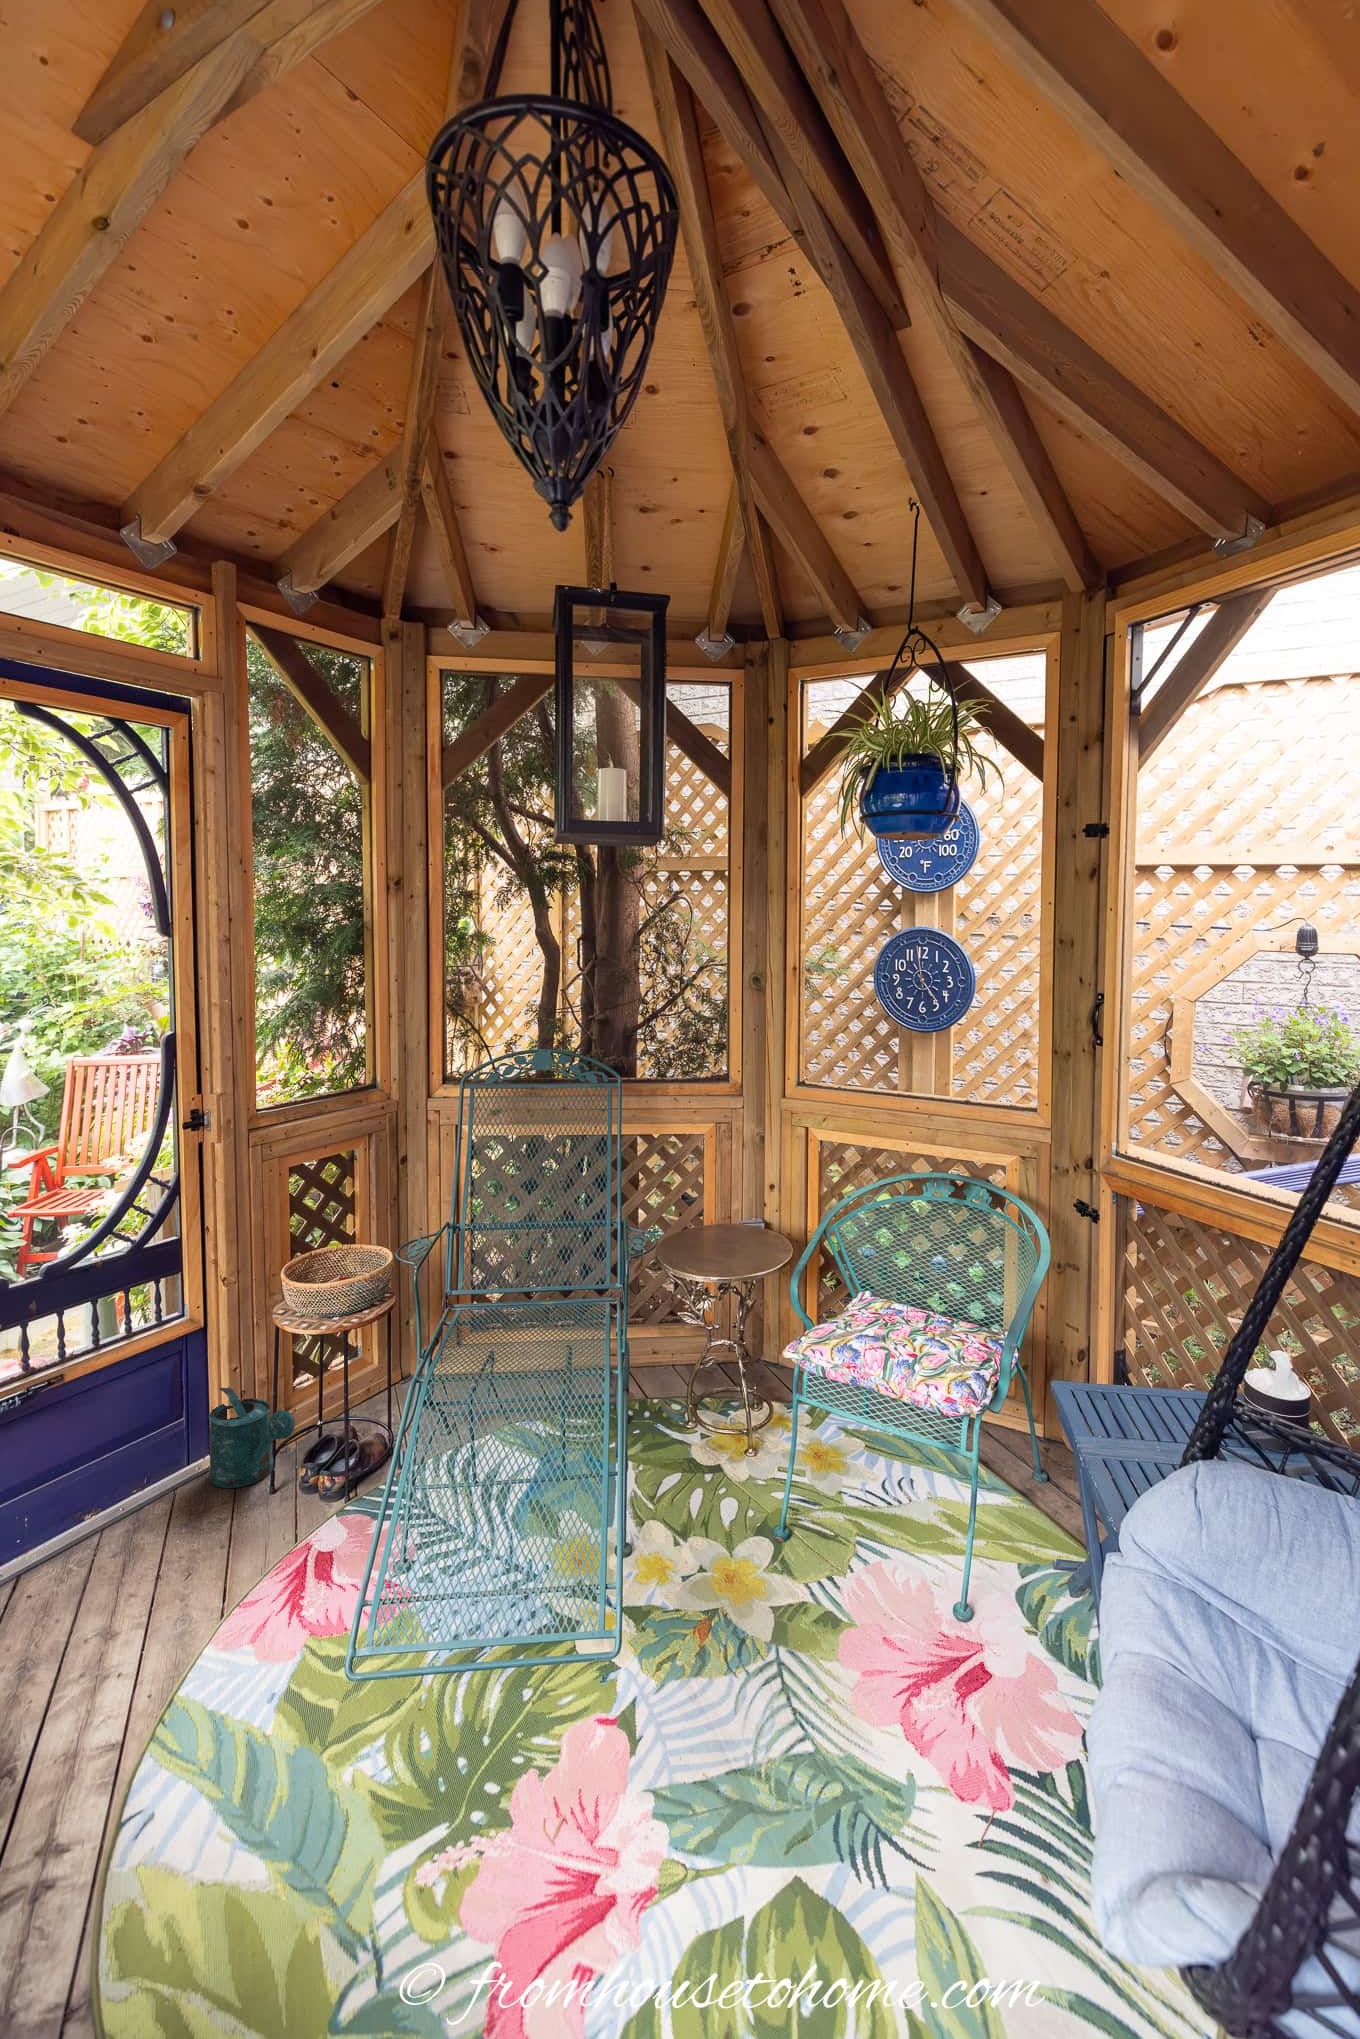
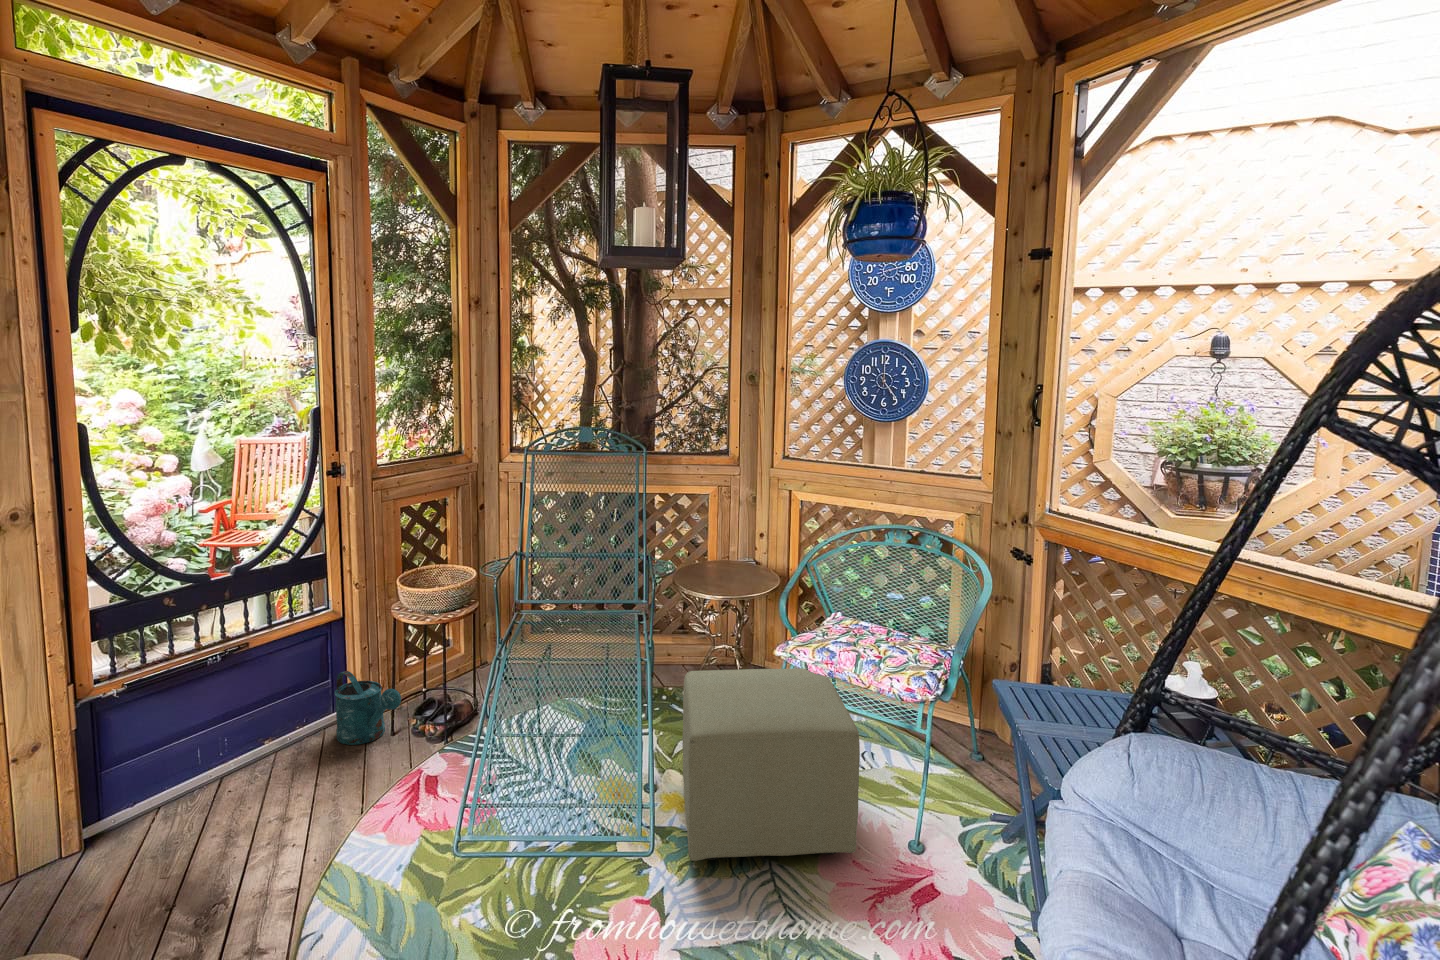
ottoman: none [662,1374,890,1648] -> present [682,668,860,861]

